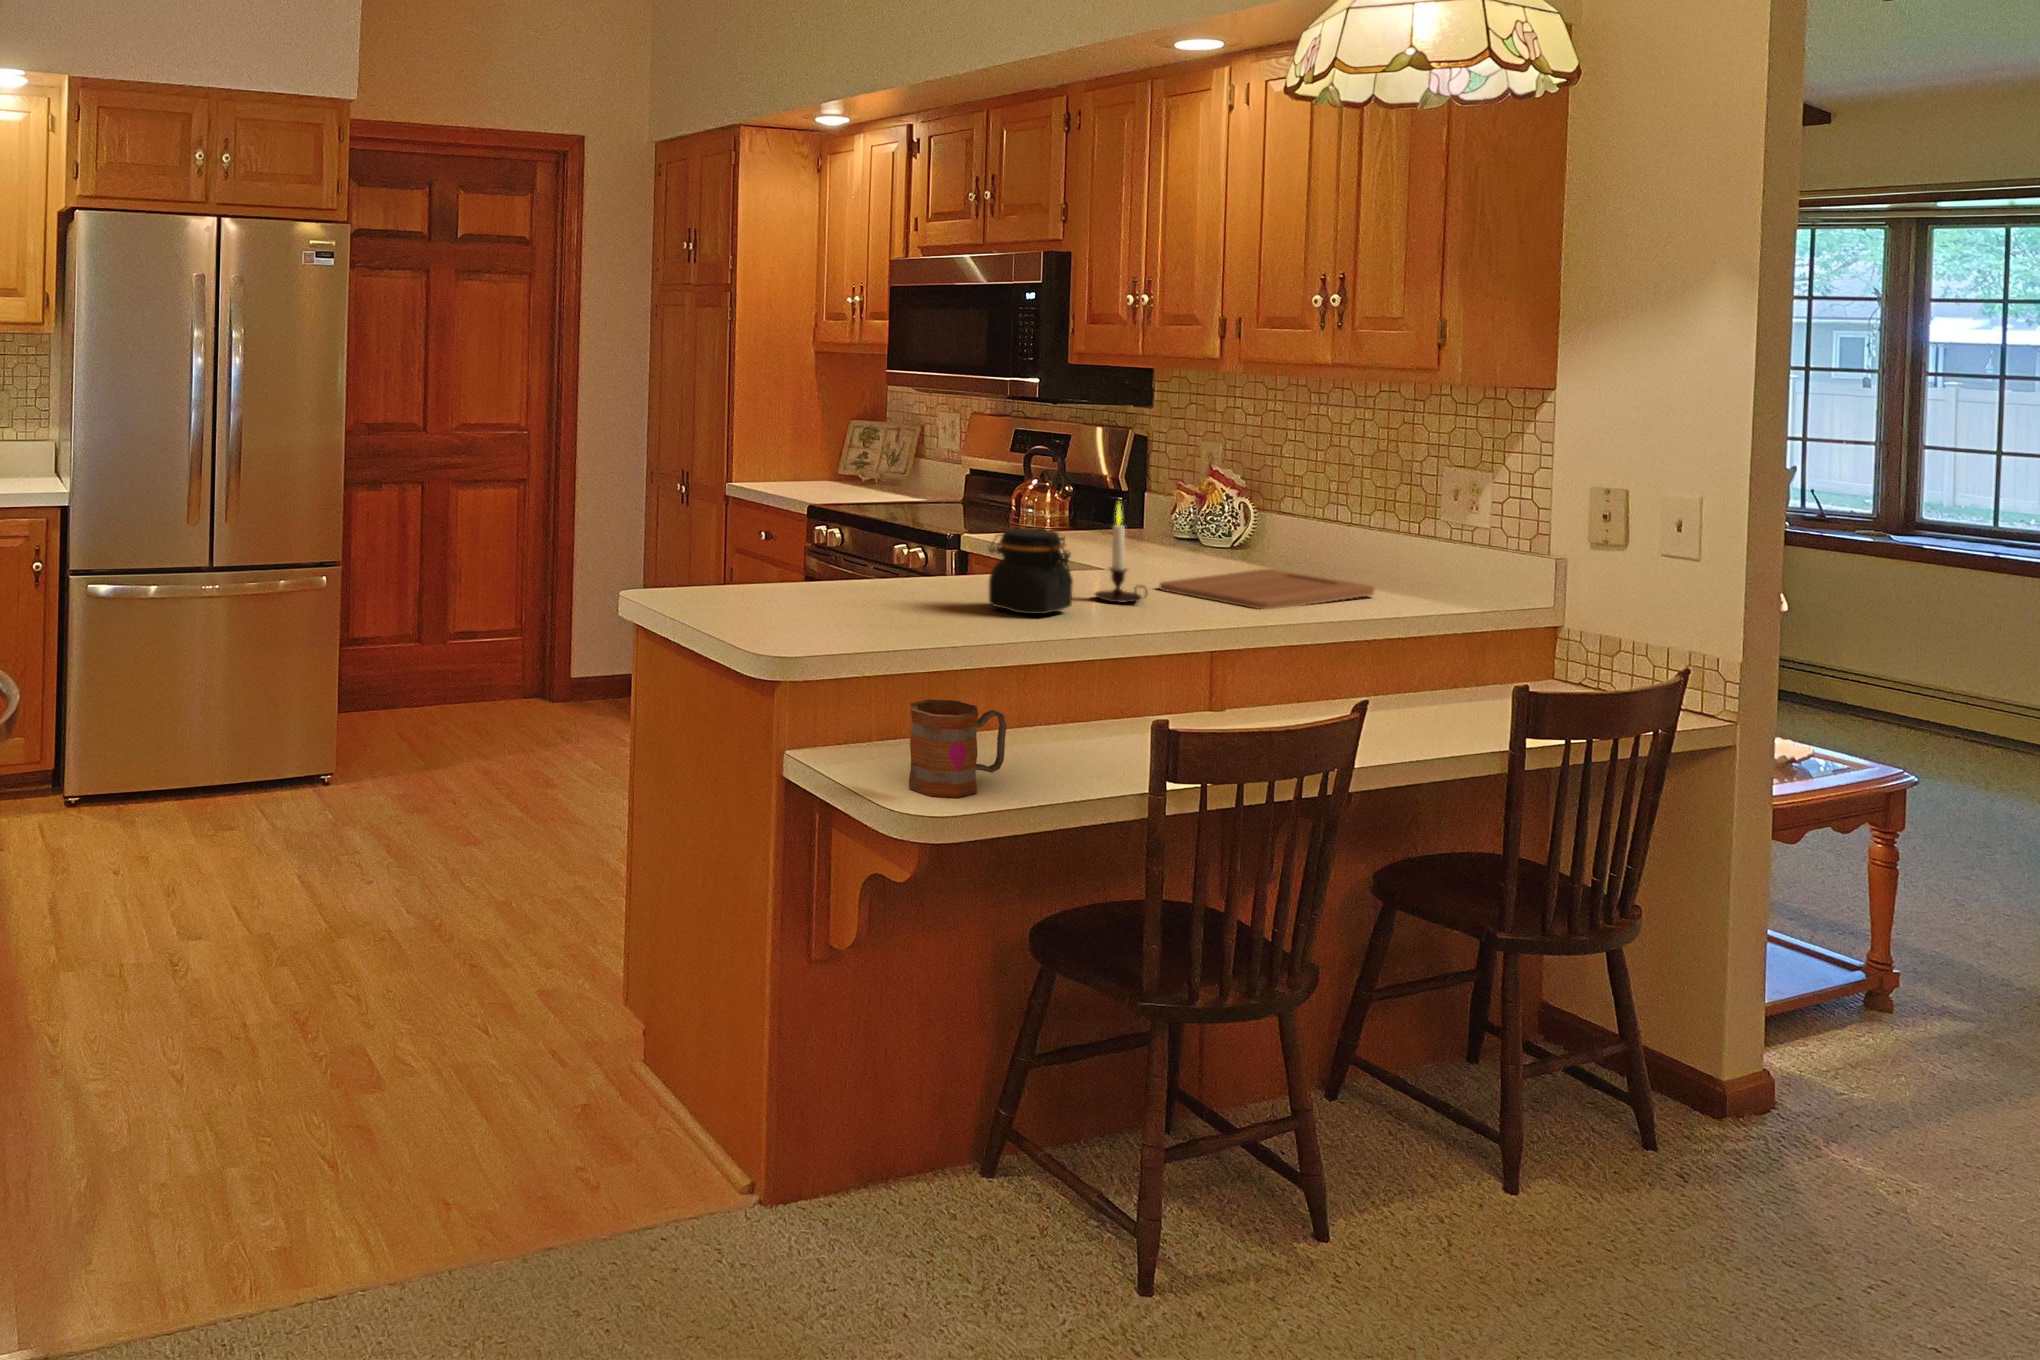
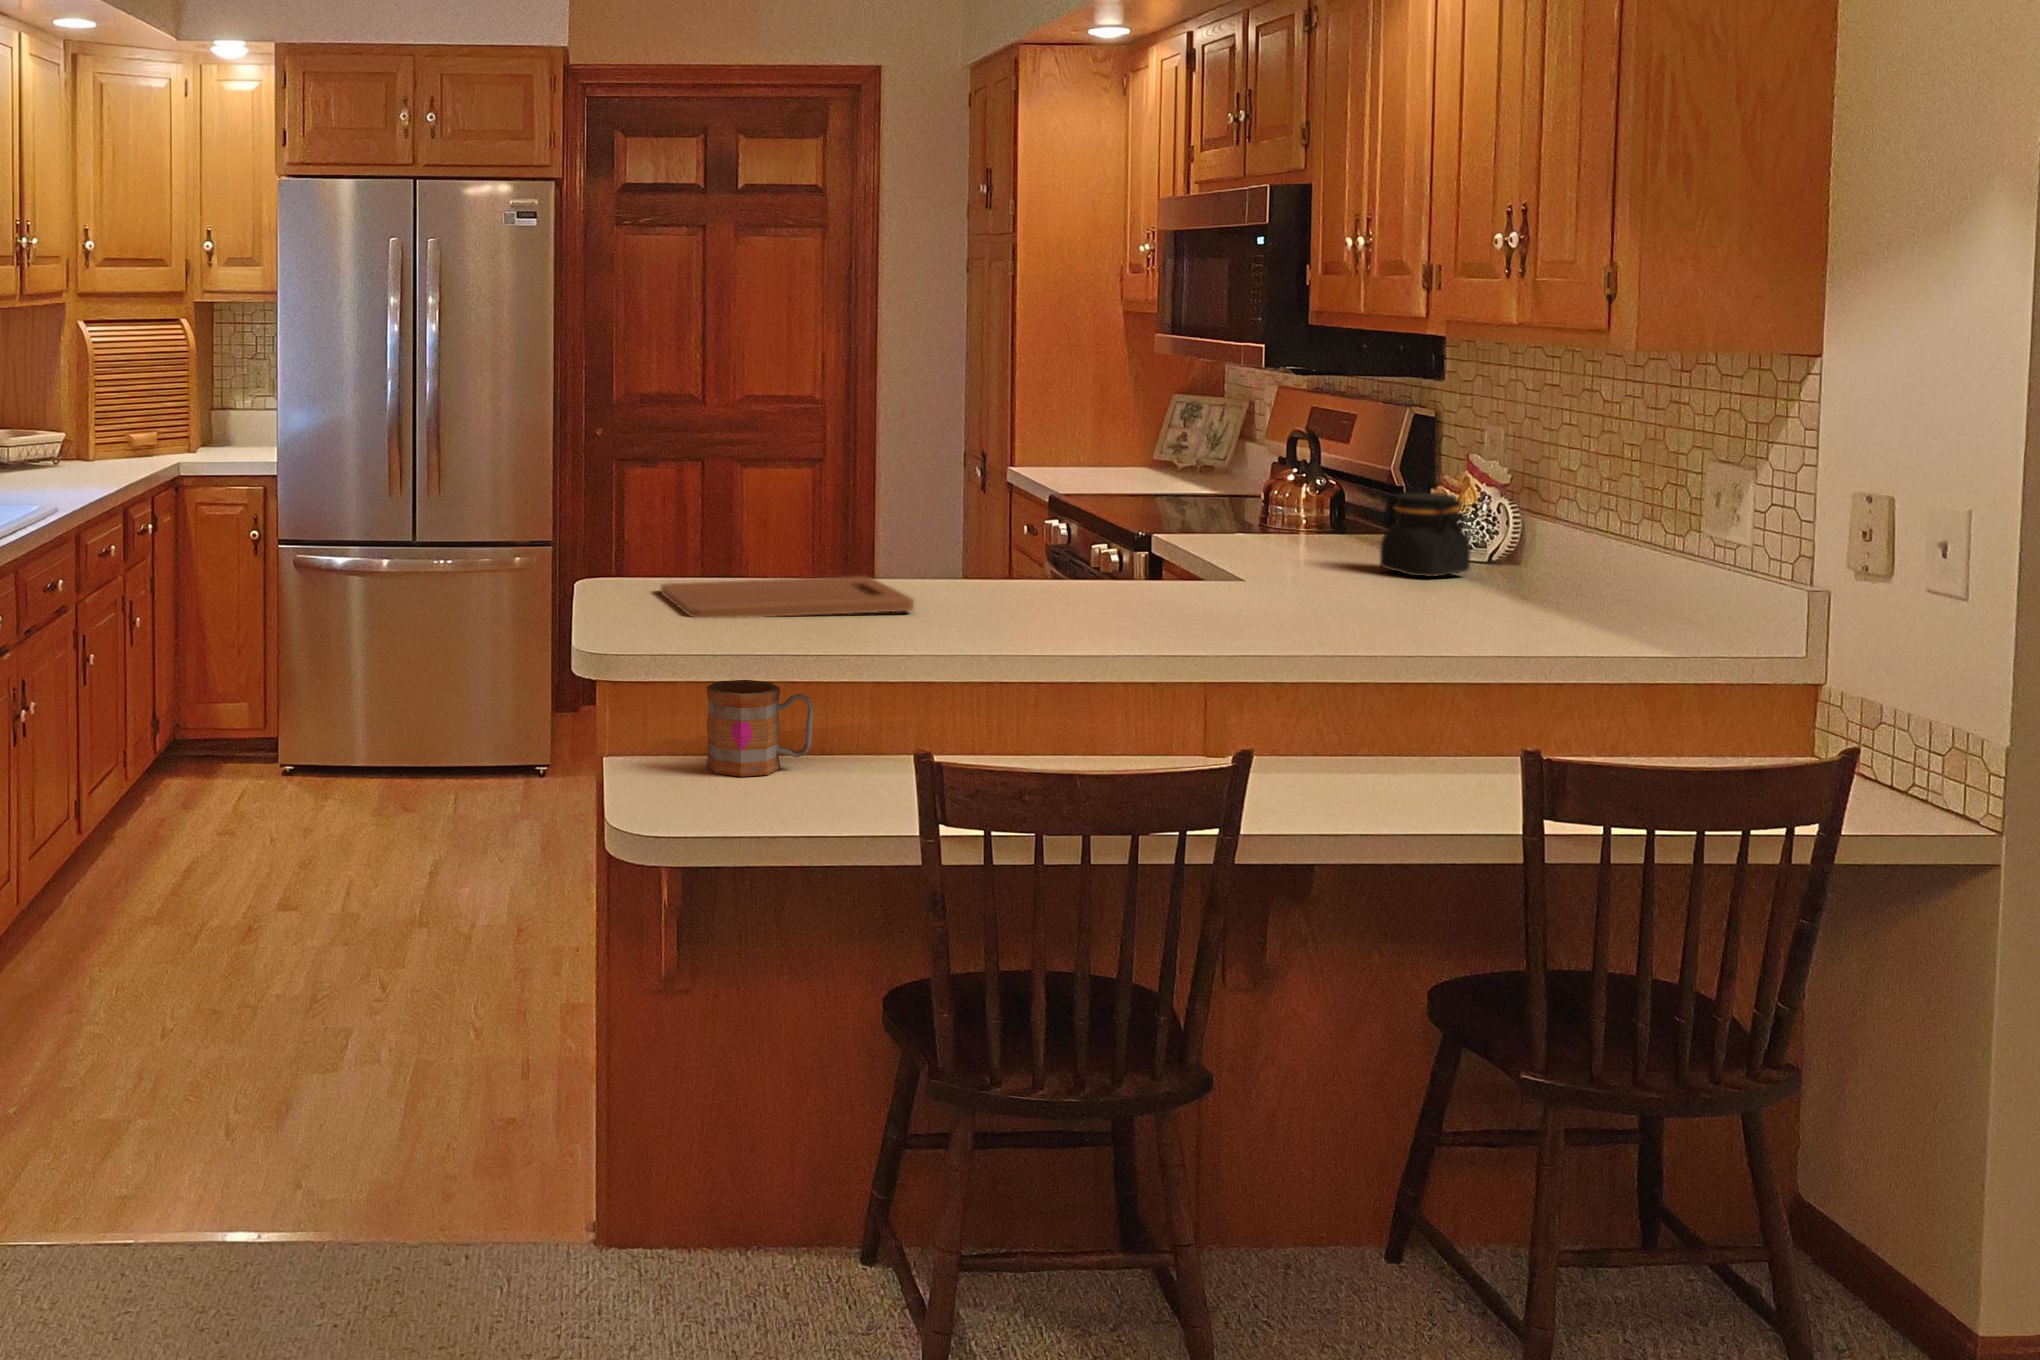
candle: present [1095,504,1148,603] -> none [1131,487,1187,606]
jar: present [989,528,1073,614] -> present [1380,493,1471,577]
cutting board: present [1159,569,1375,609] -> present [661,576,914,618]

